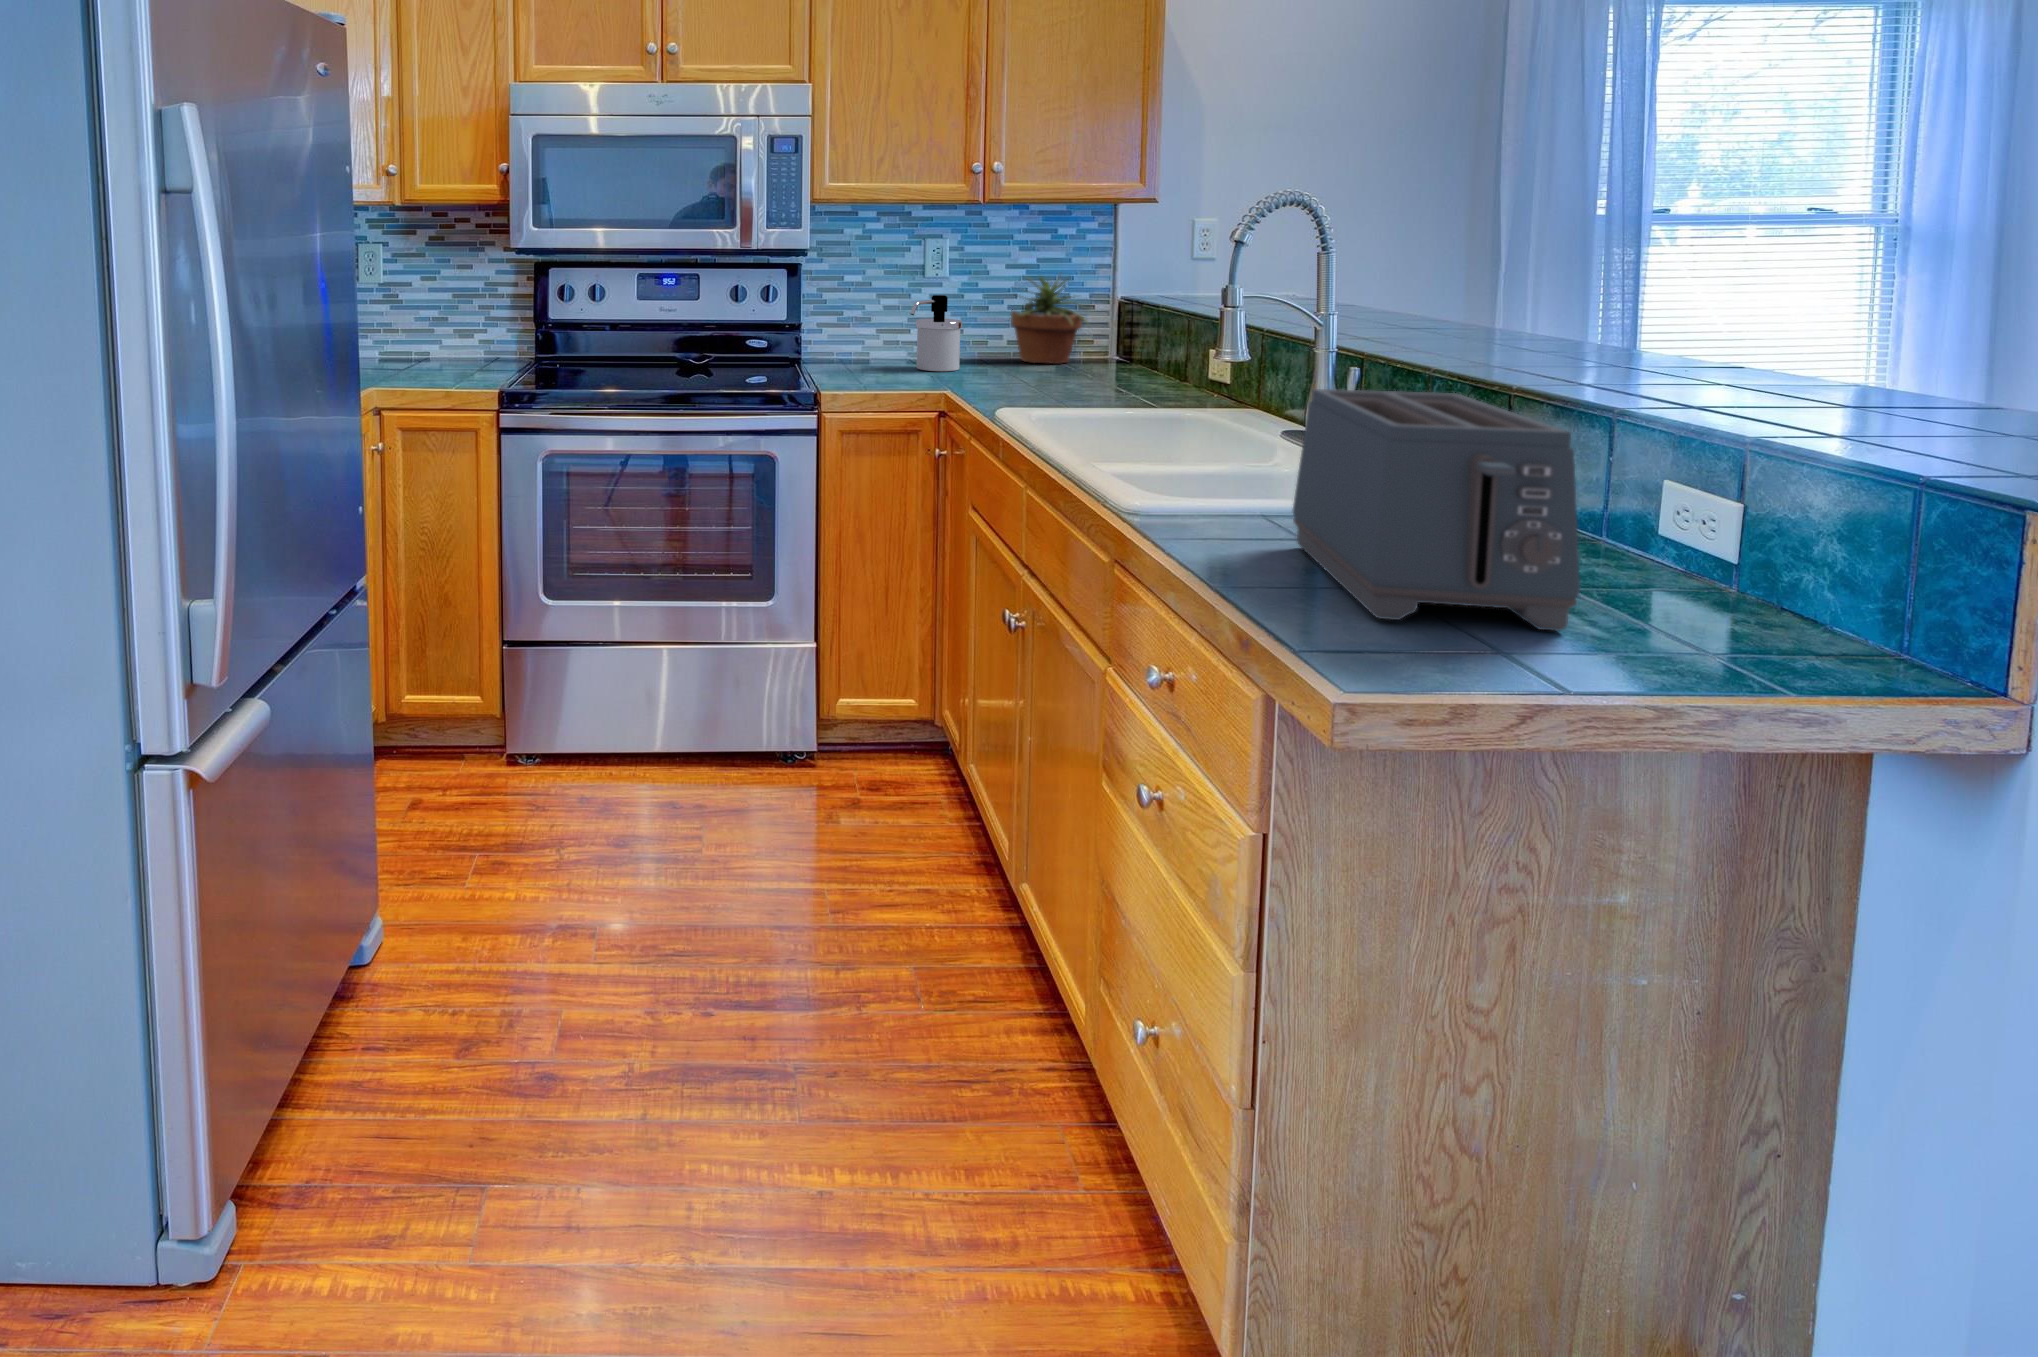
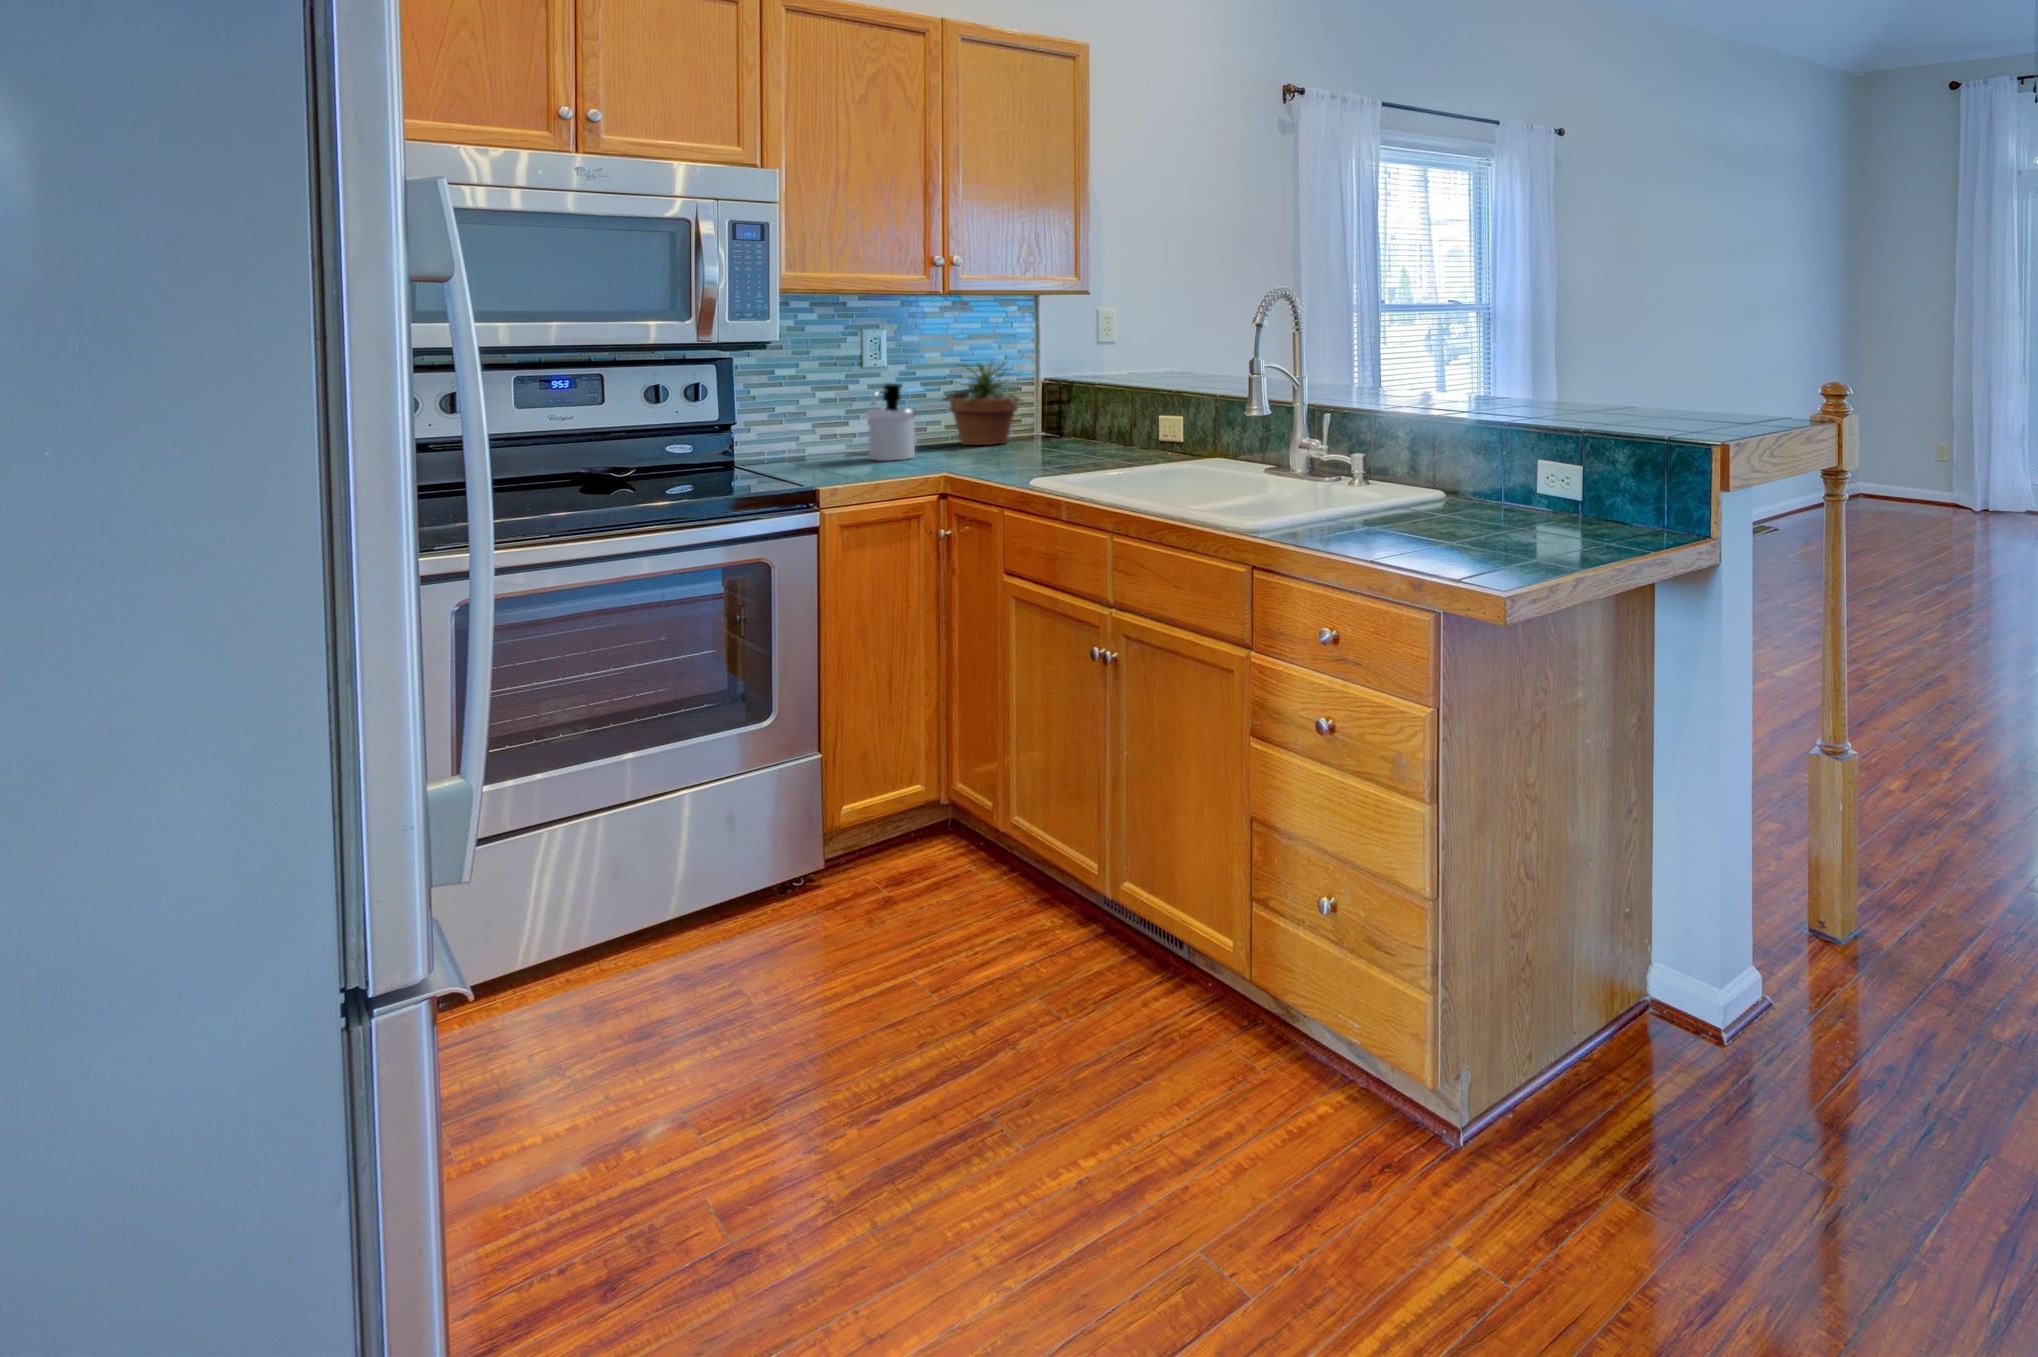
toaster: present [1292,389,1580,631] -> none [1365,421,1549,559]

